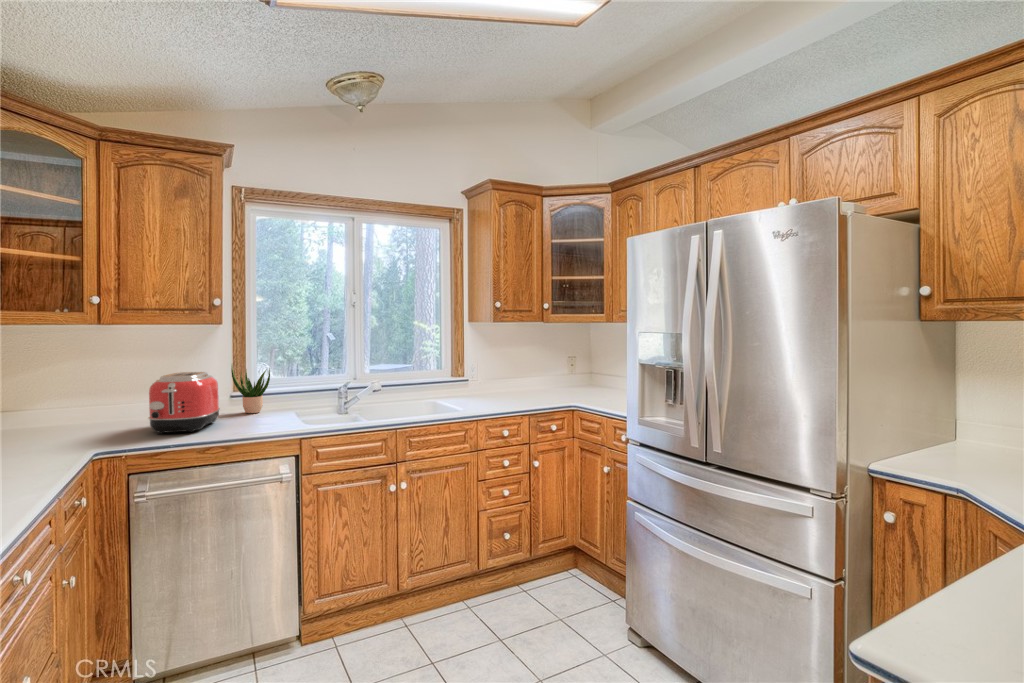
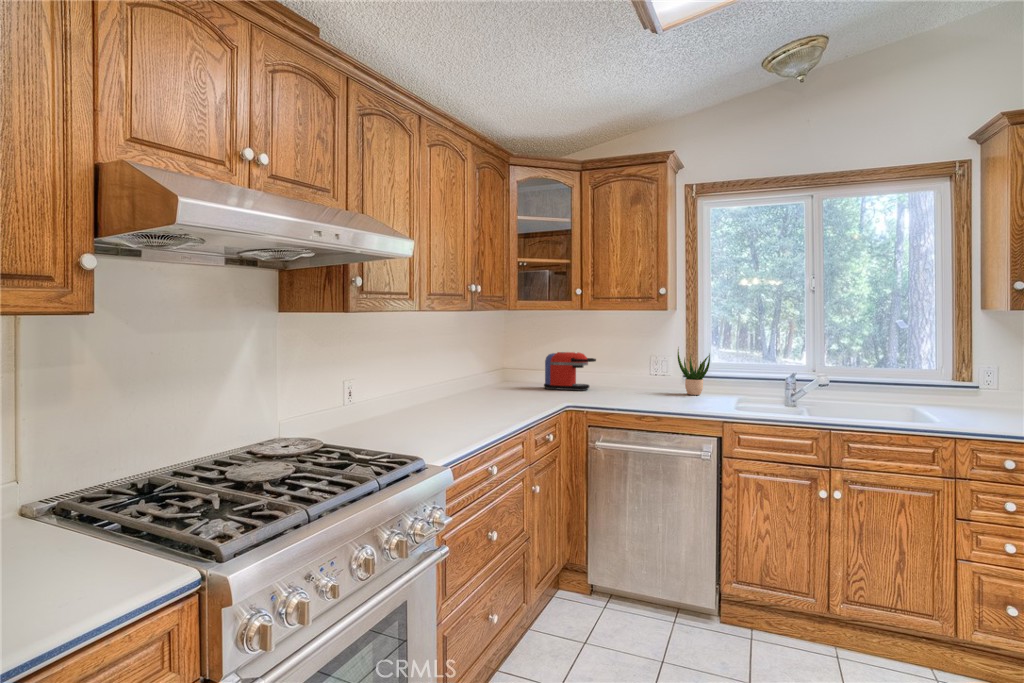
toaster: present [148,372,220,434] -> none [607,352,662,402]
coffee maker: none [32,378,122,432] -> present [544,352,596,390]

